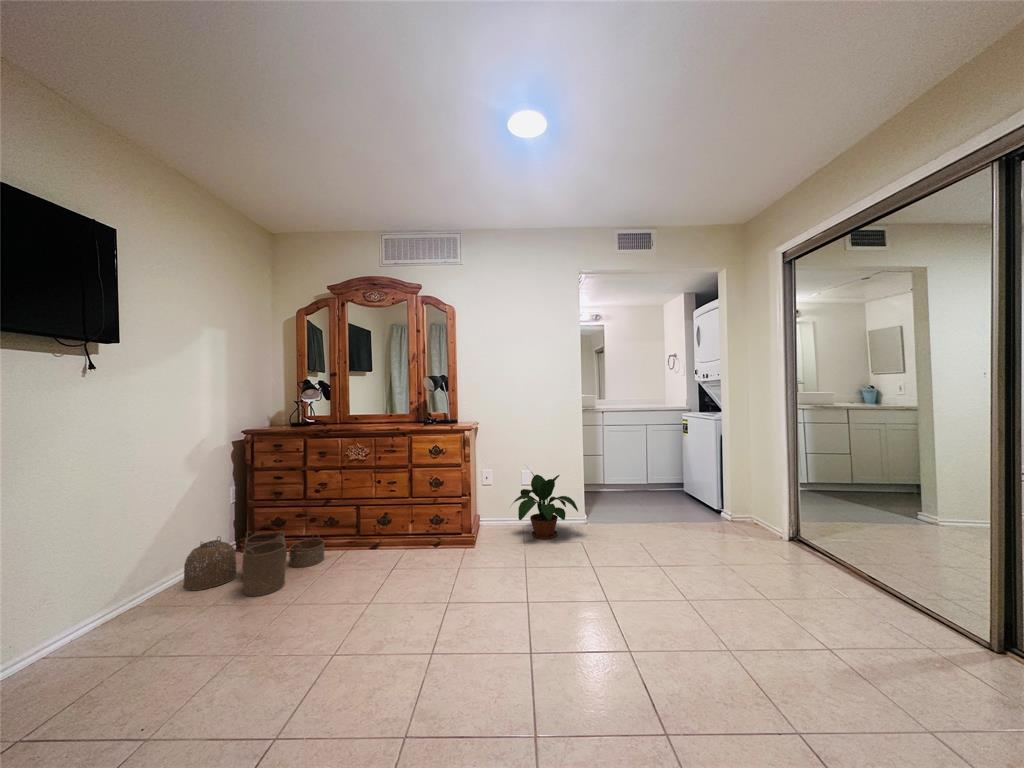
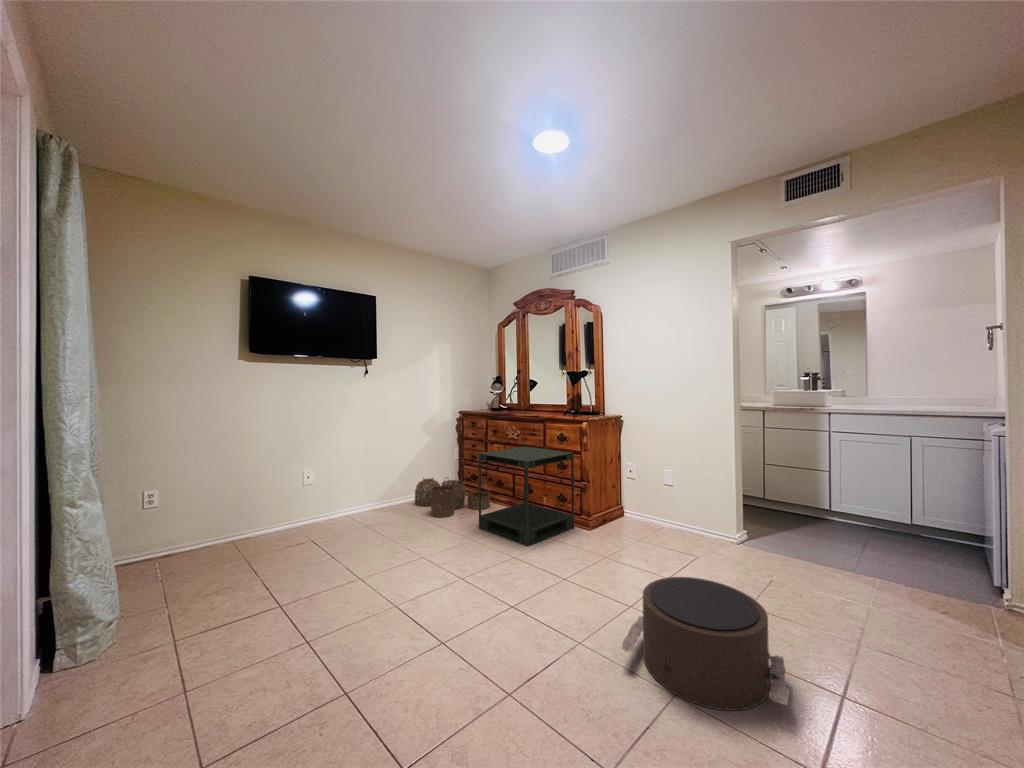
side table: none [352,465,460,587] -> present [478,447,574,546]
potted plant: present [513,472,578,539] -> none [627,463,695,545]
pouf: none [656,548,801,651] -> present [621,577,790,711]

